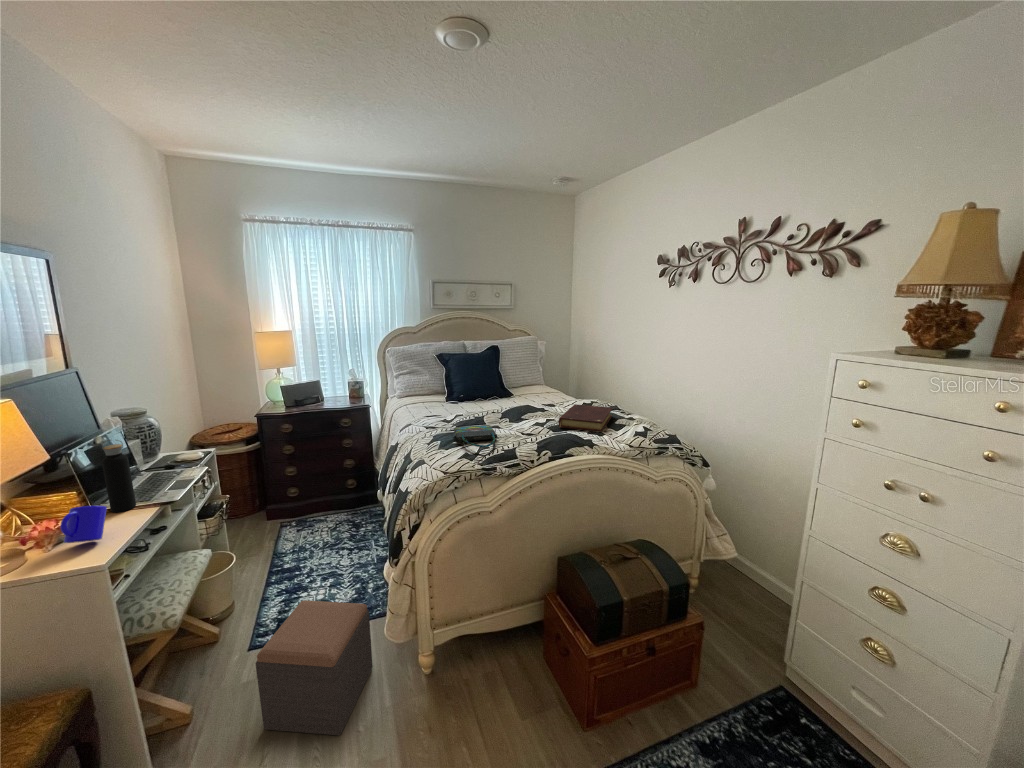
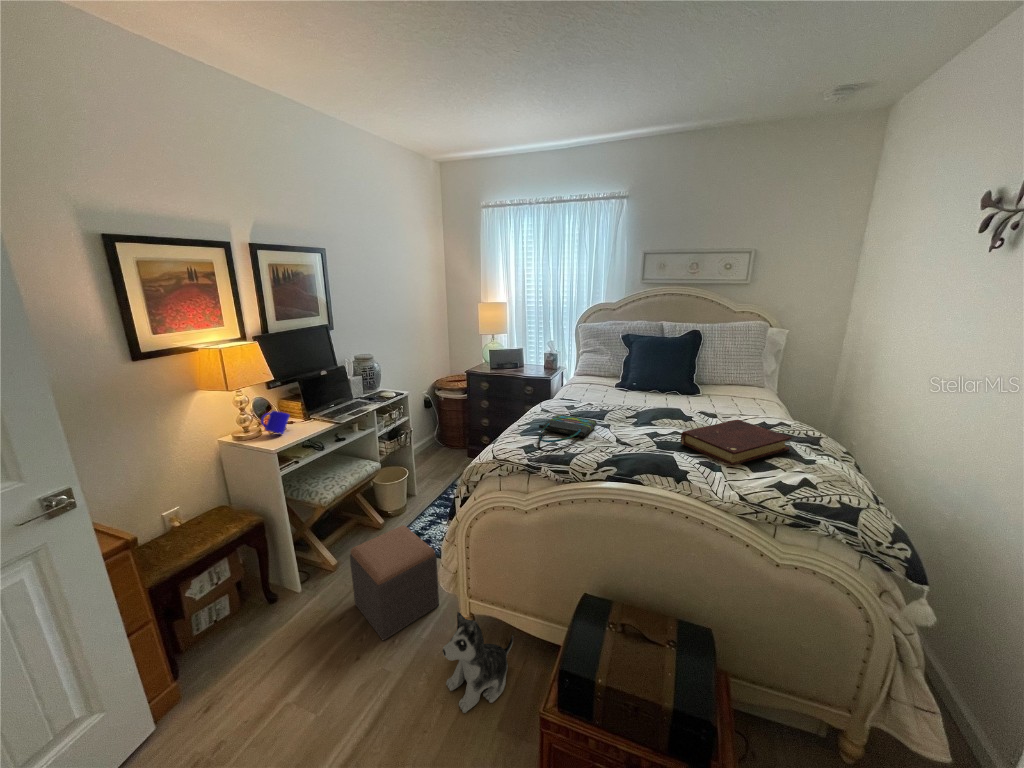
water bottle: present [102,440,136,512] -> none [306,372,324,420]
plush toy: none [438,635,493,728] -> present [443,612,513,713]

